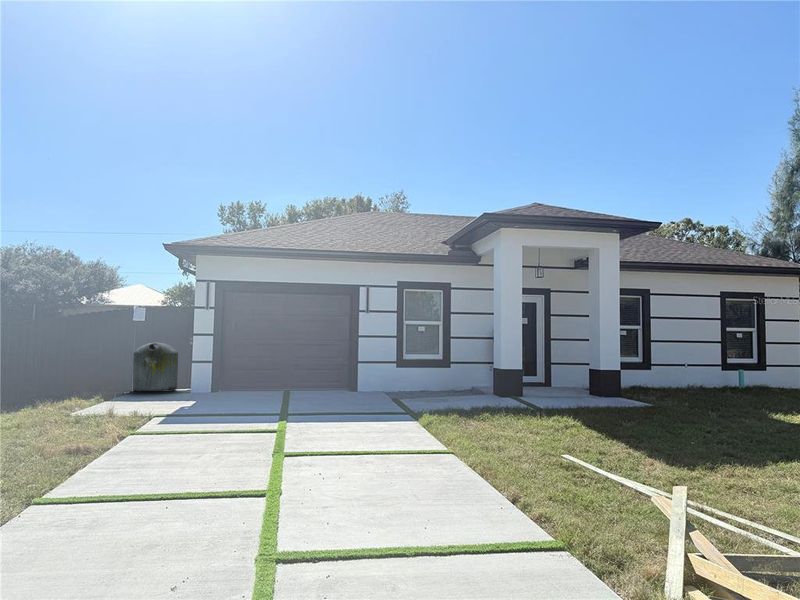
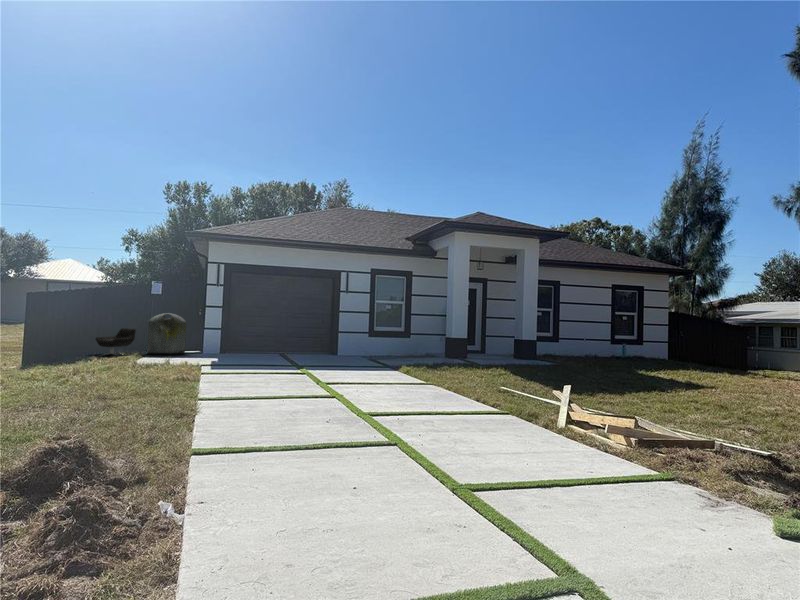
lounge chair: none [71,361,118,396] -> present [96,328,136,355]

